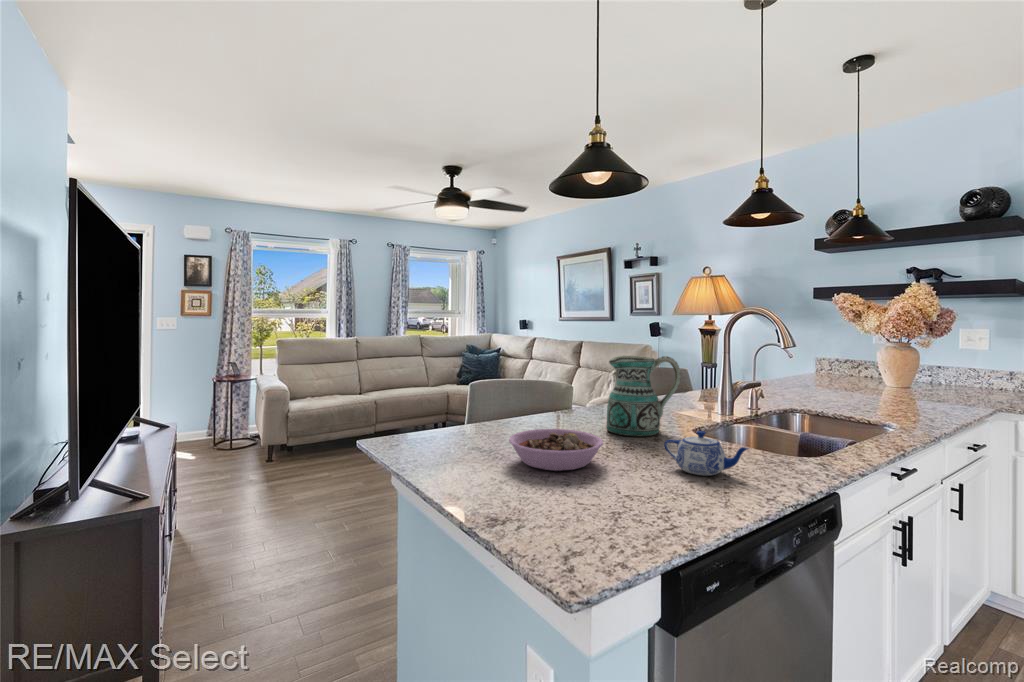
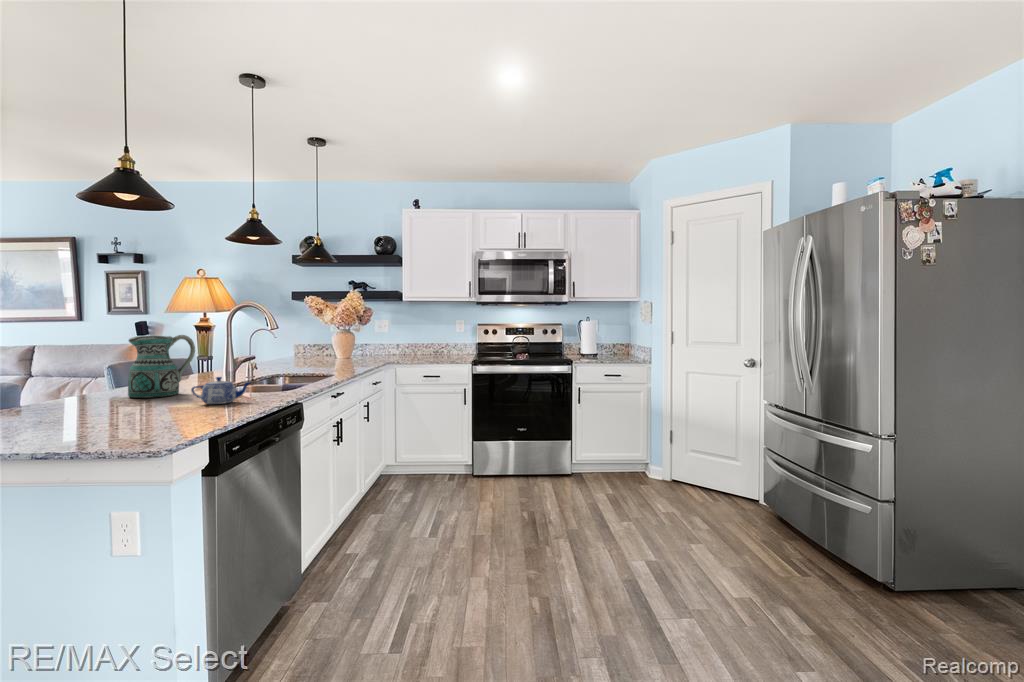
bowl: present [509,429,603,471] -> none [41,390,141,419]

